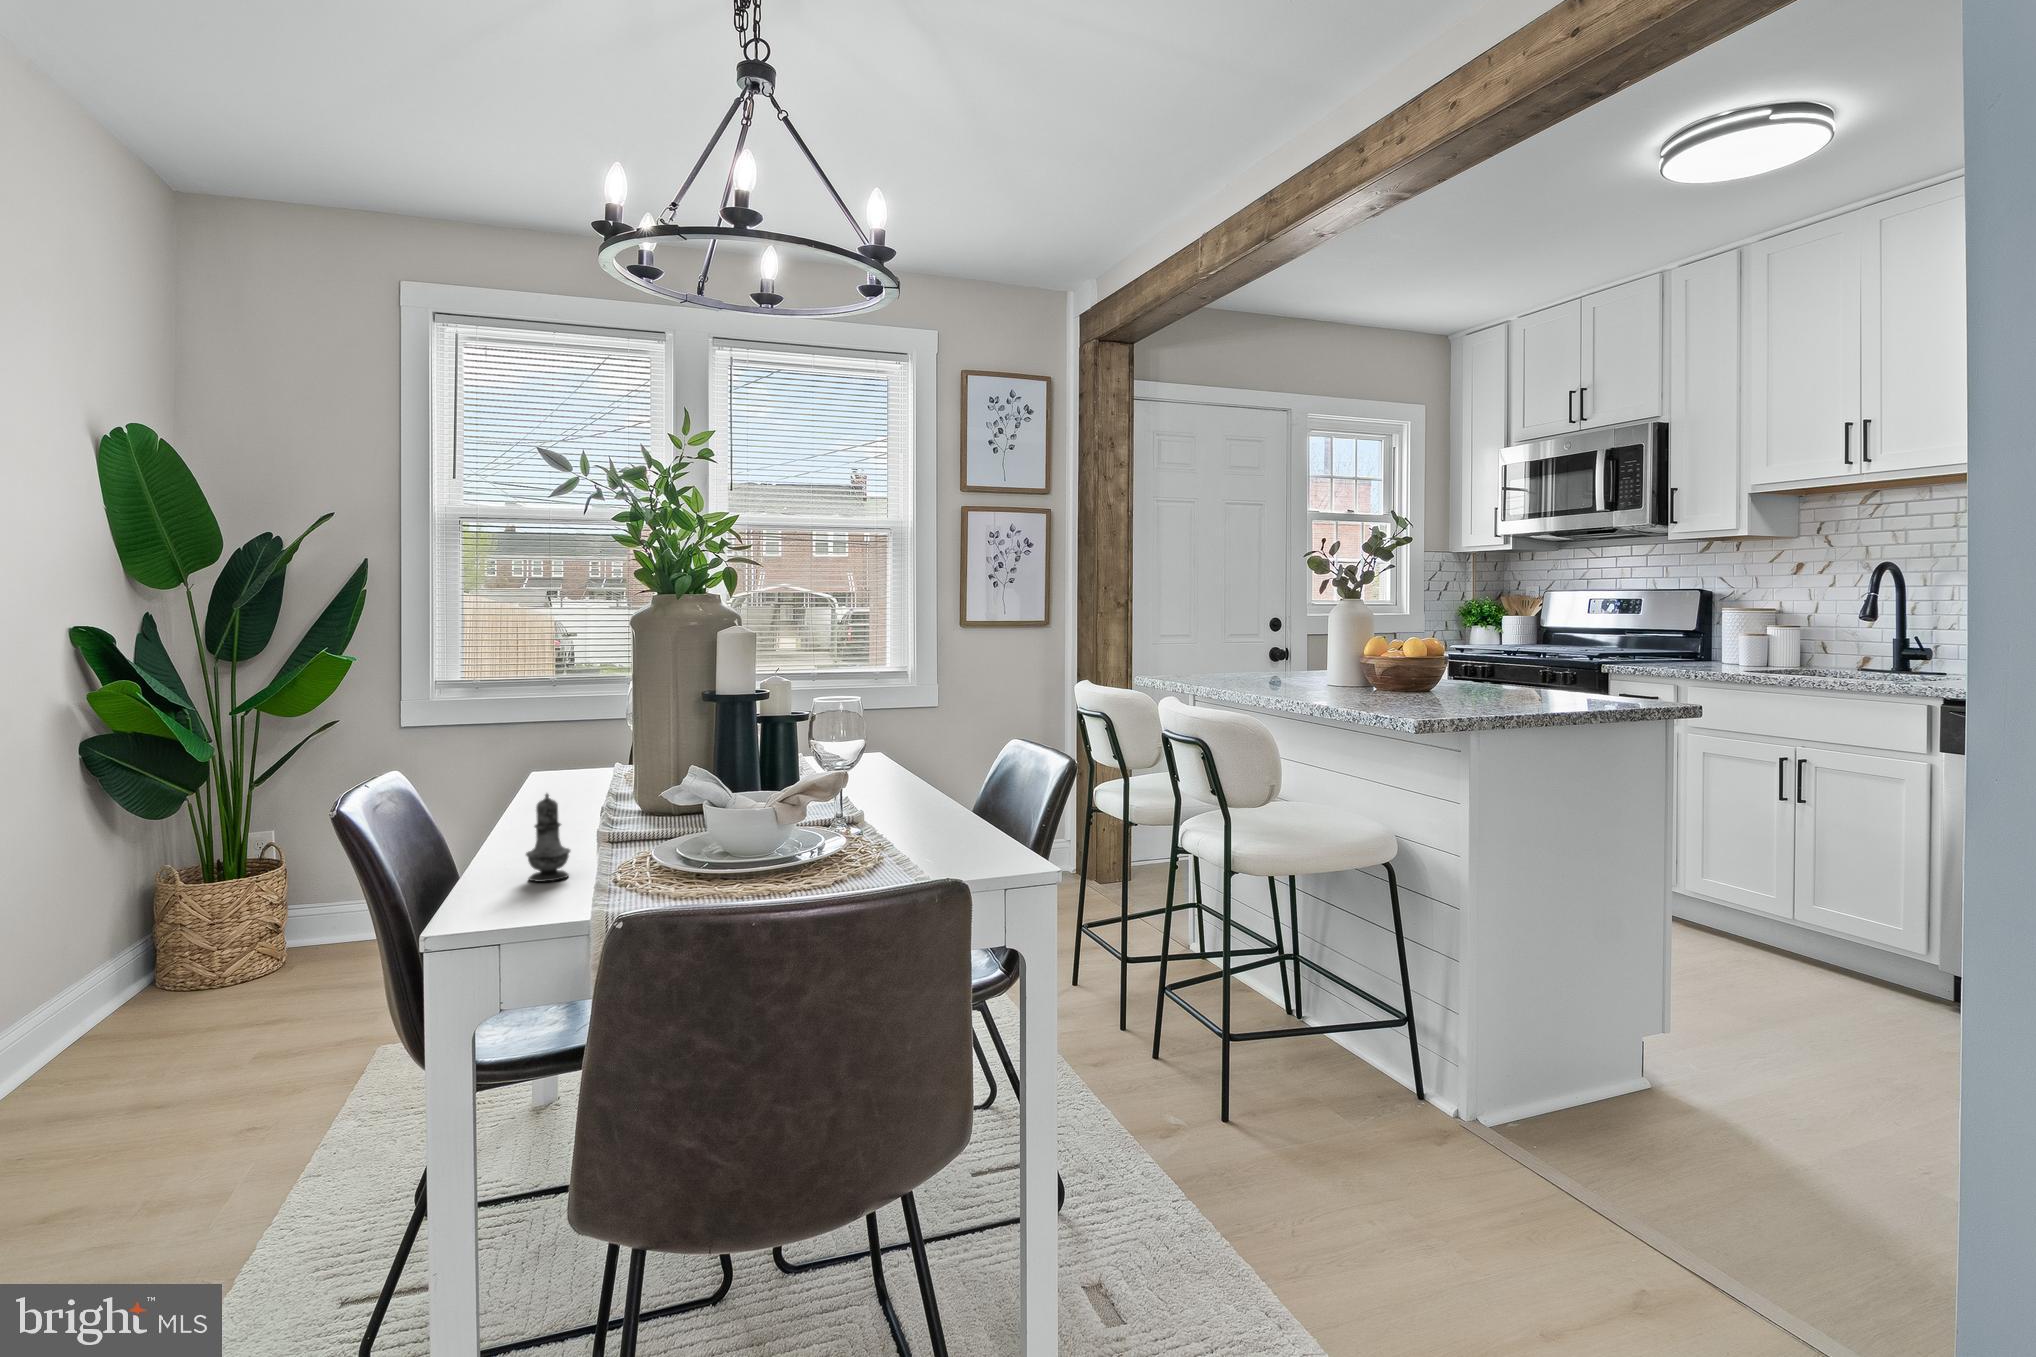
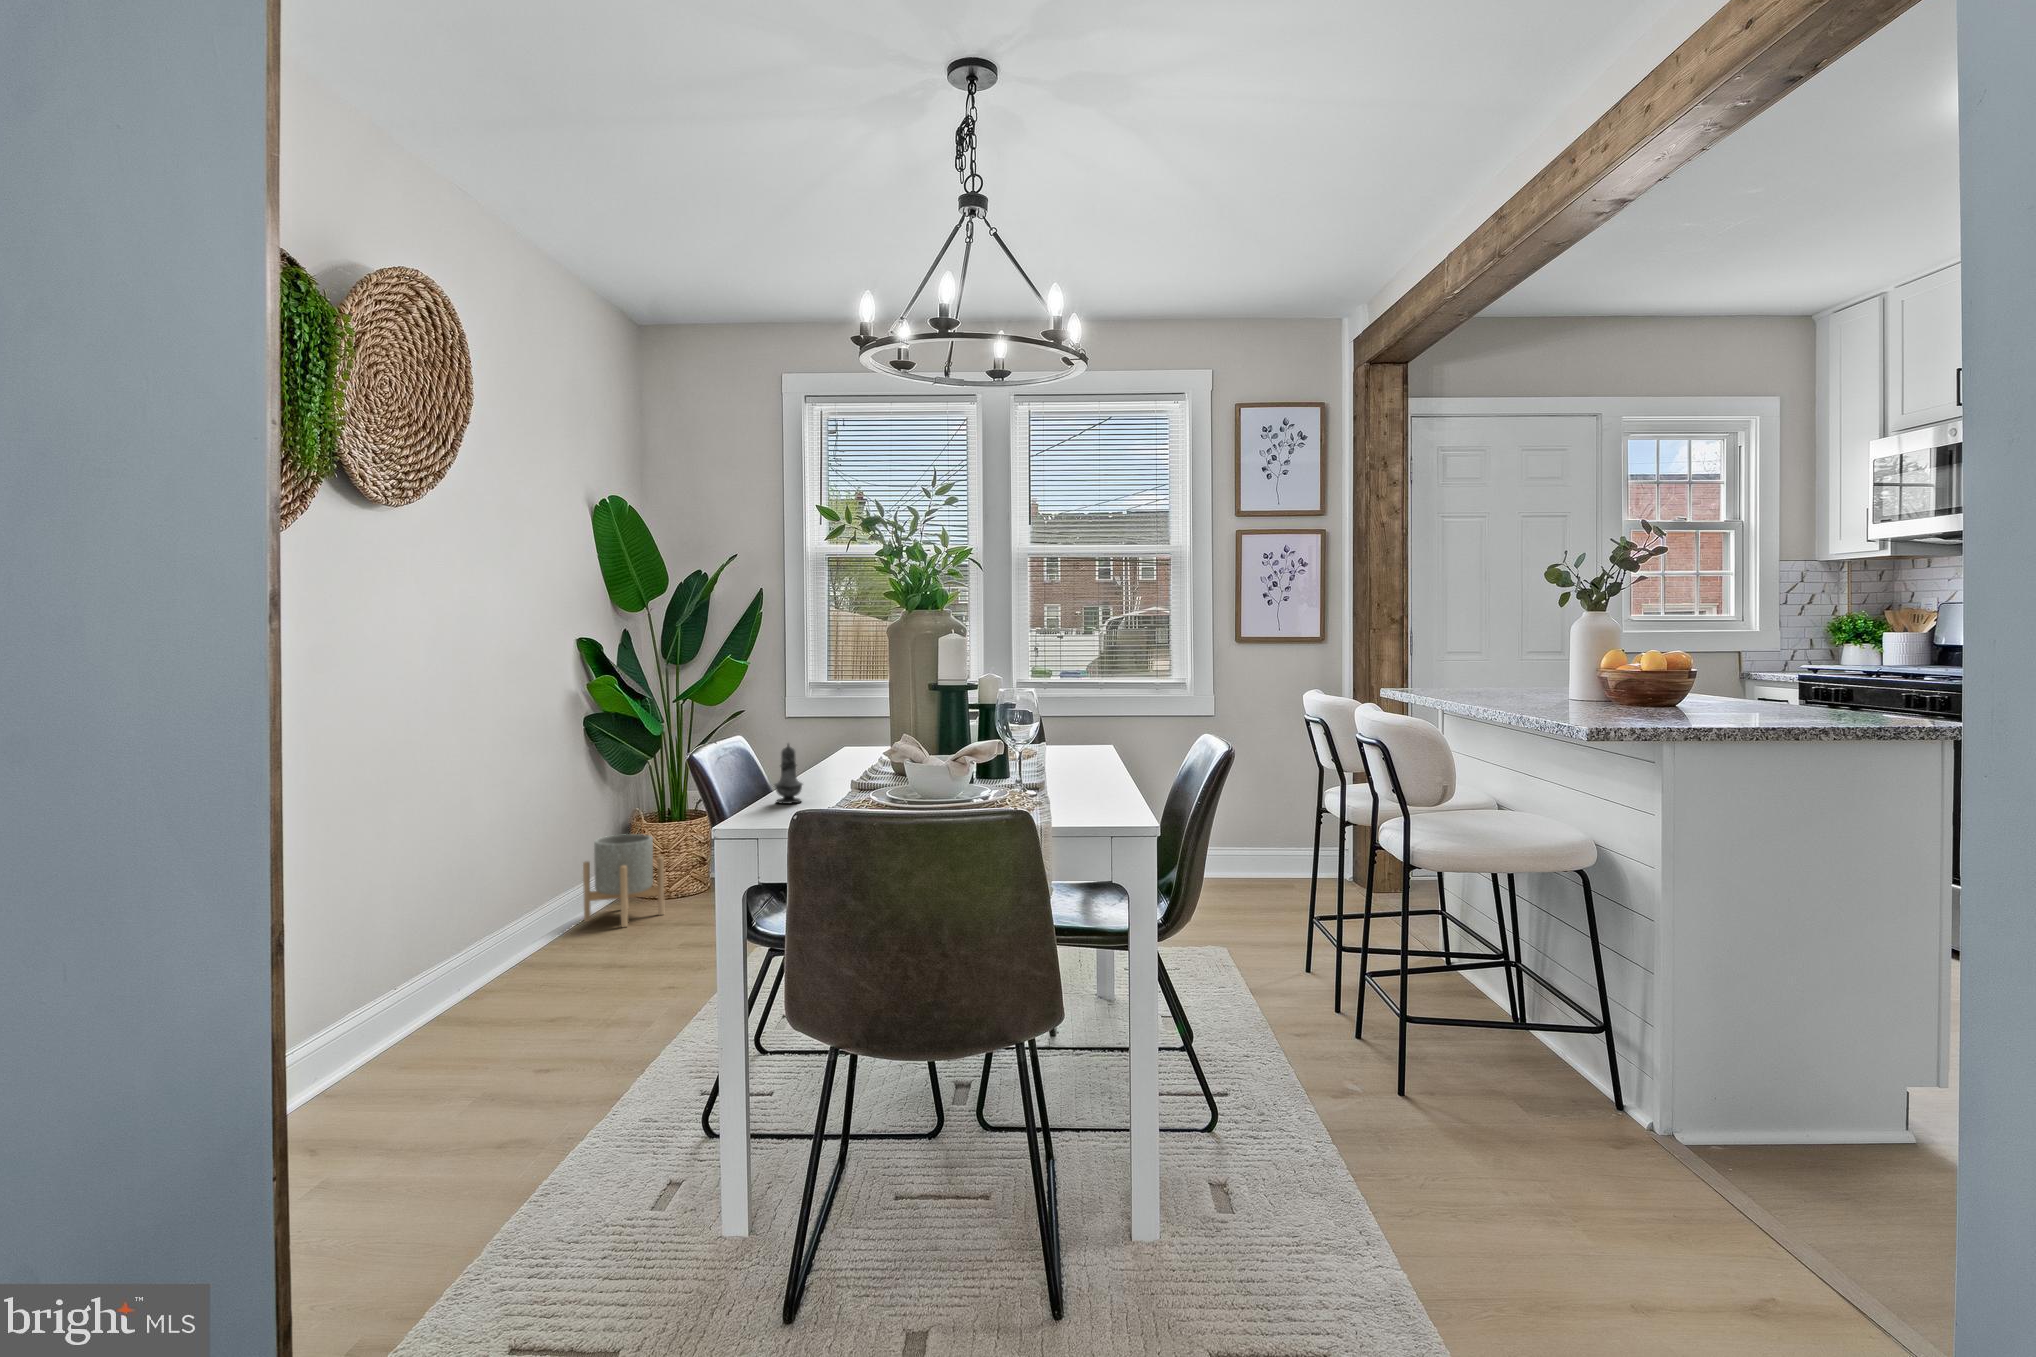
planter: none [88,900,229,1036] -> present [583,834,665,927]

